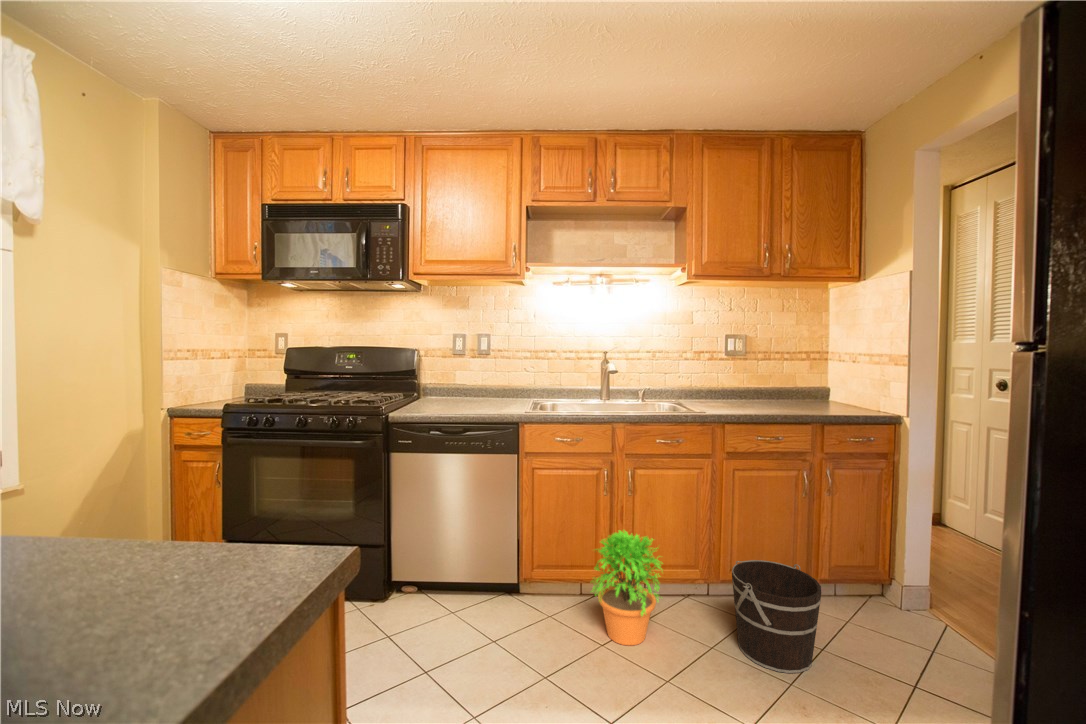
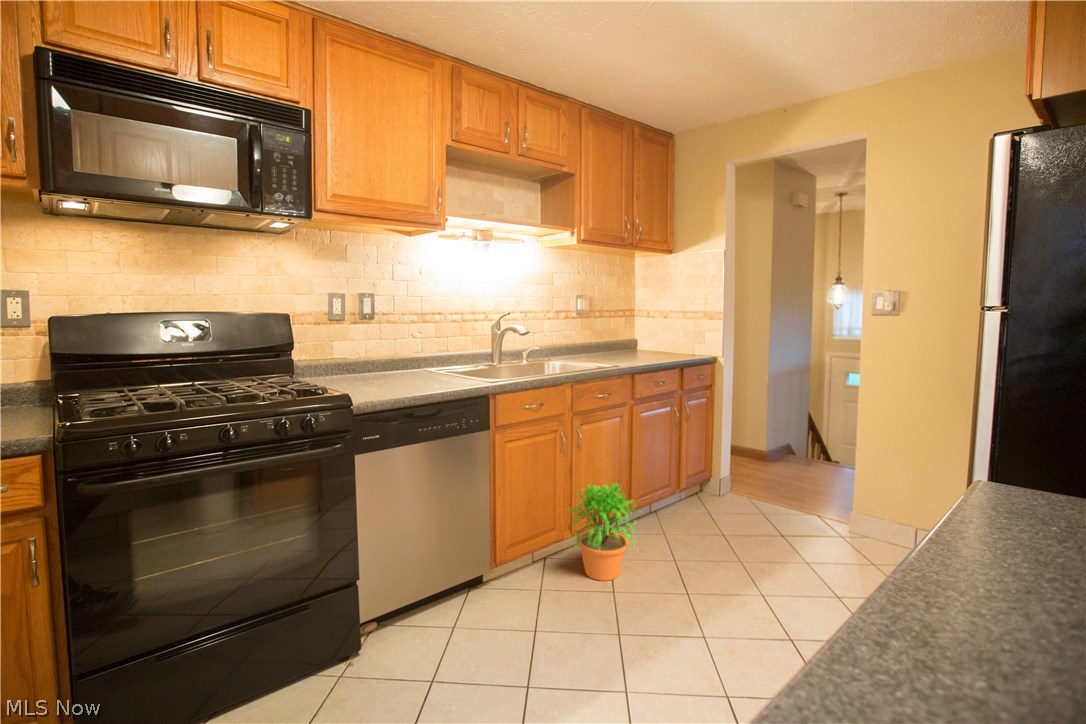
bucket: present [732,560,821,673] -> none [655,477,721,554]

